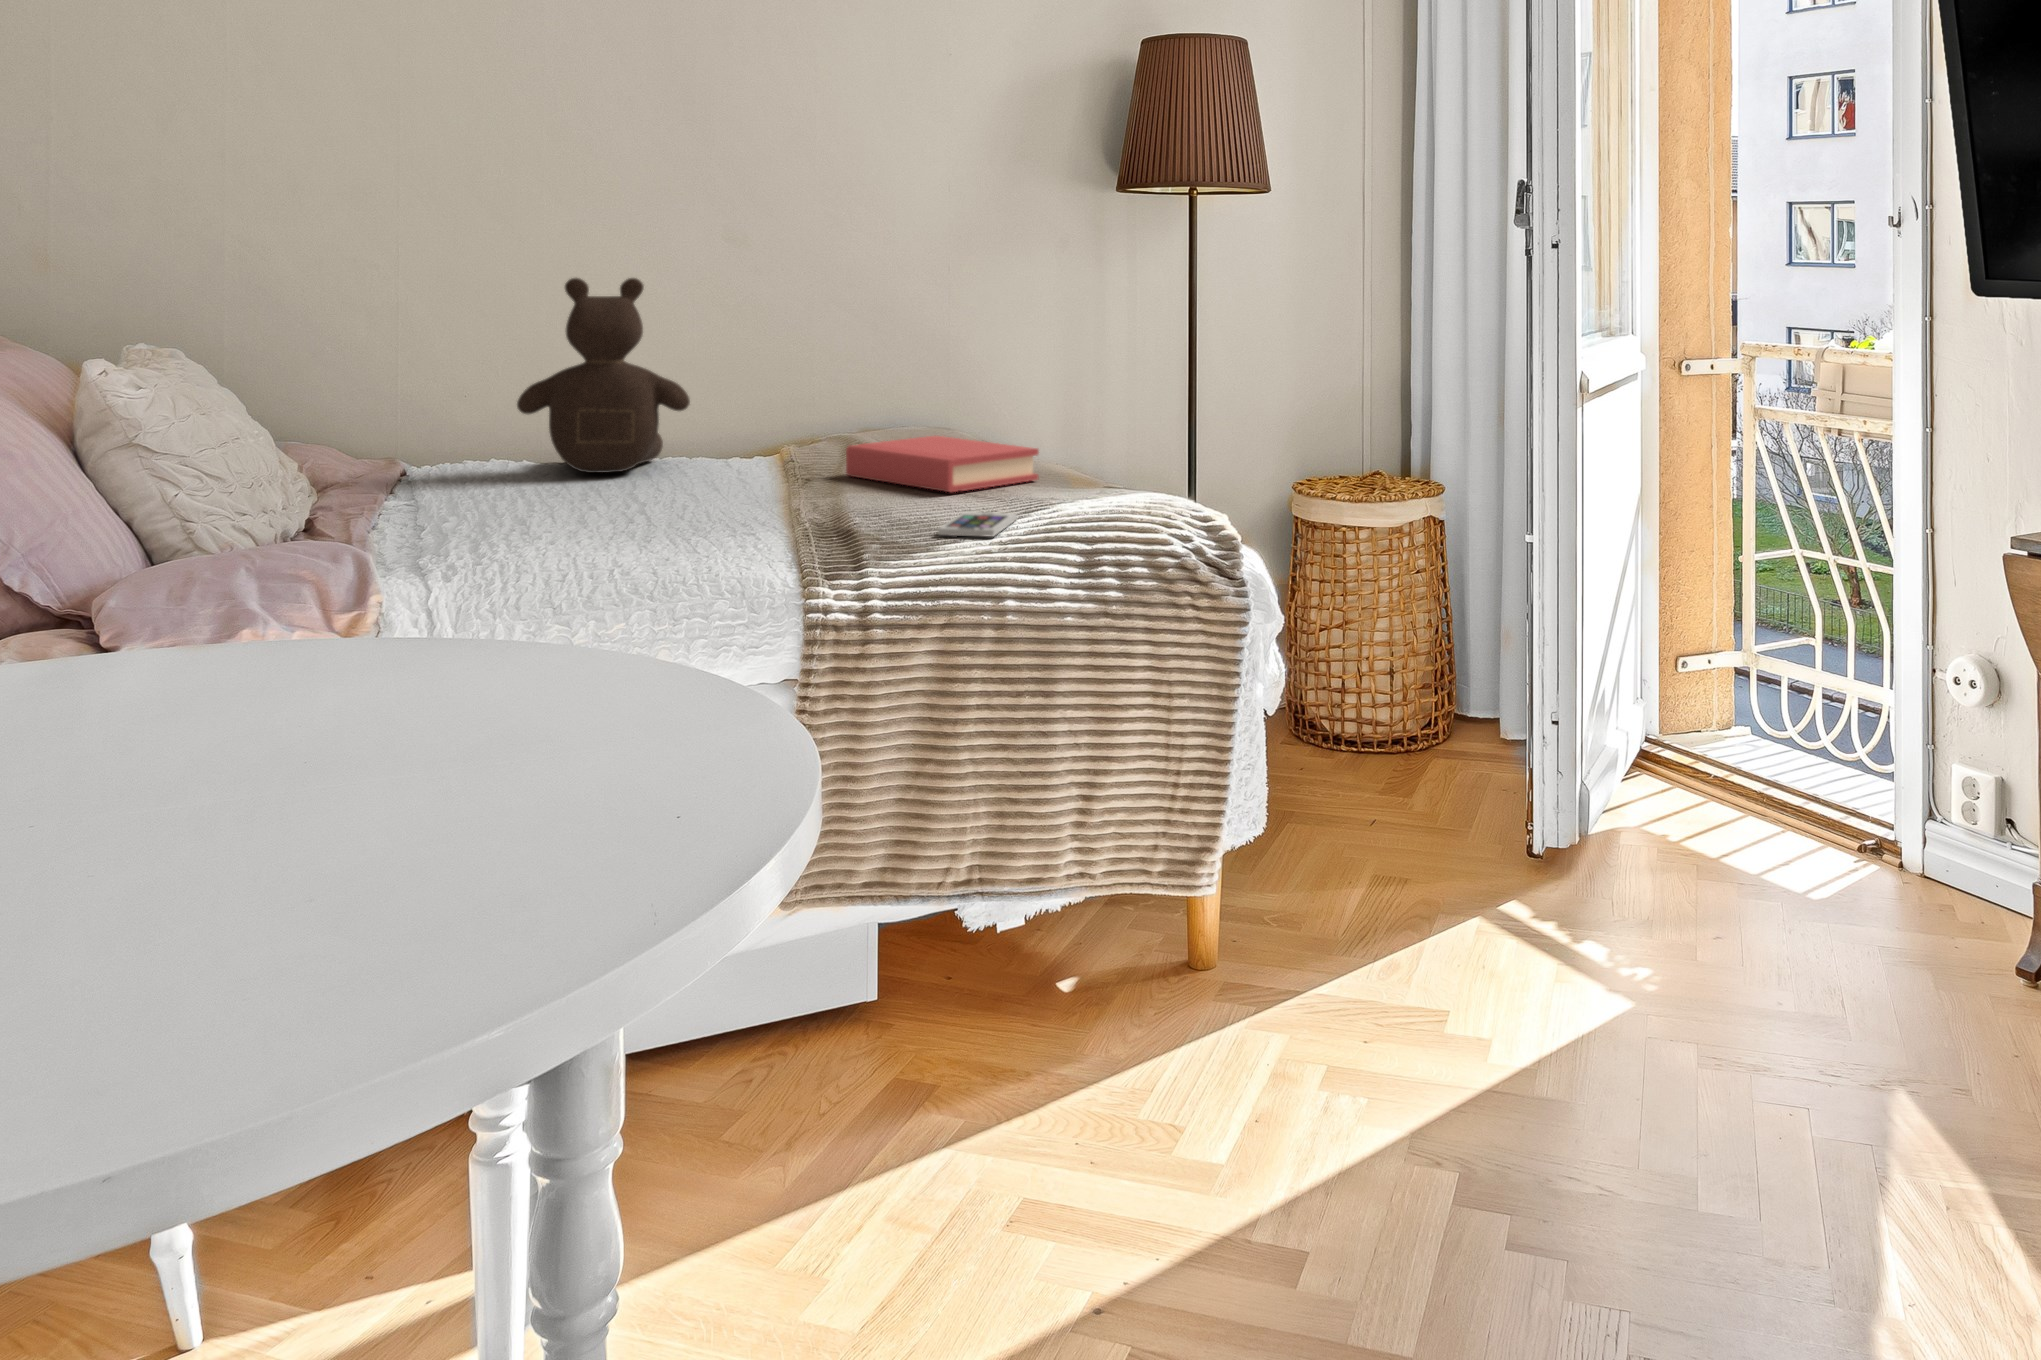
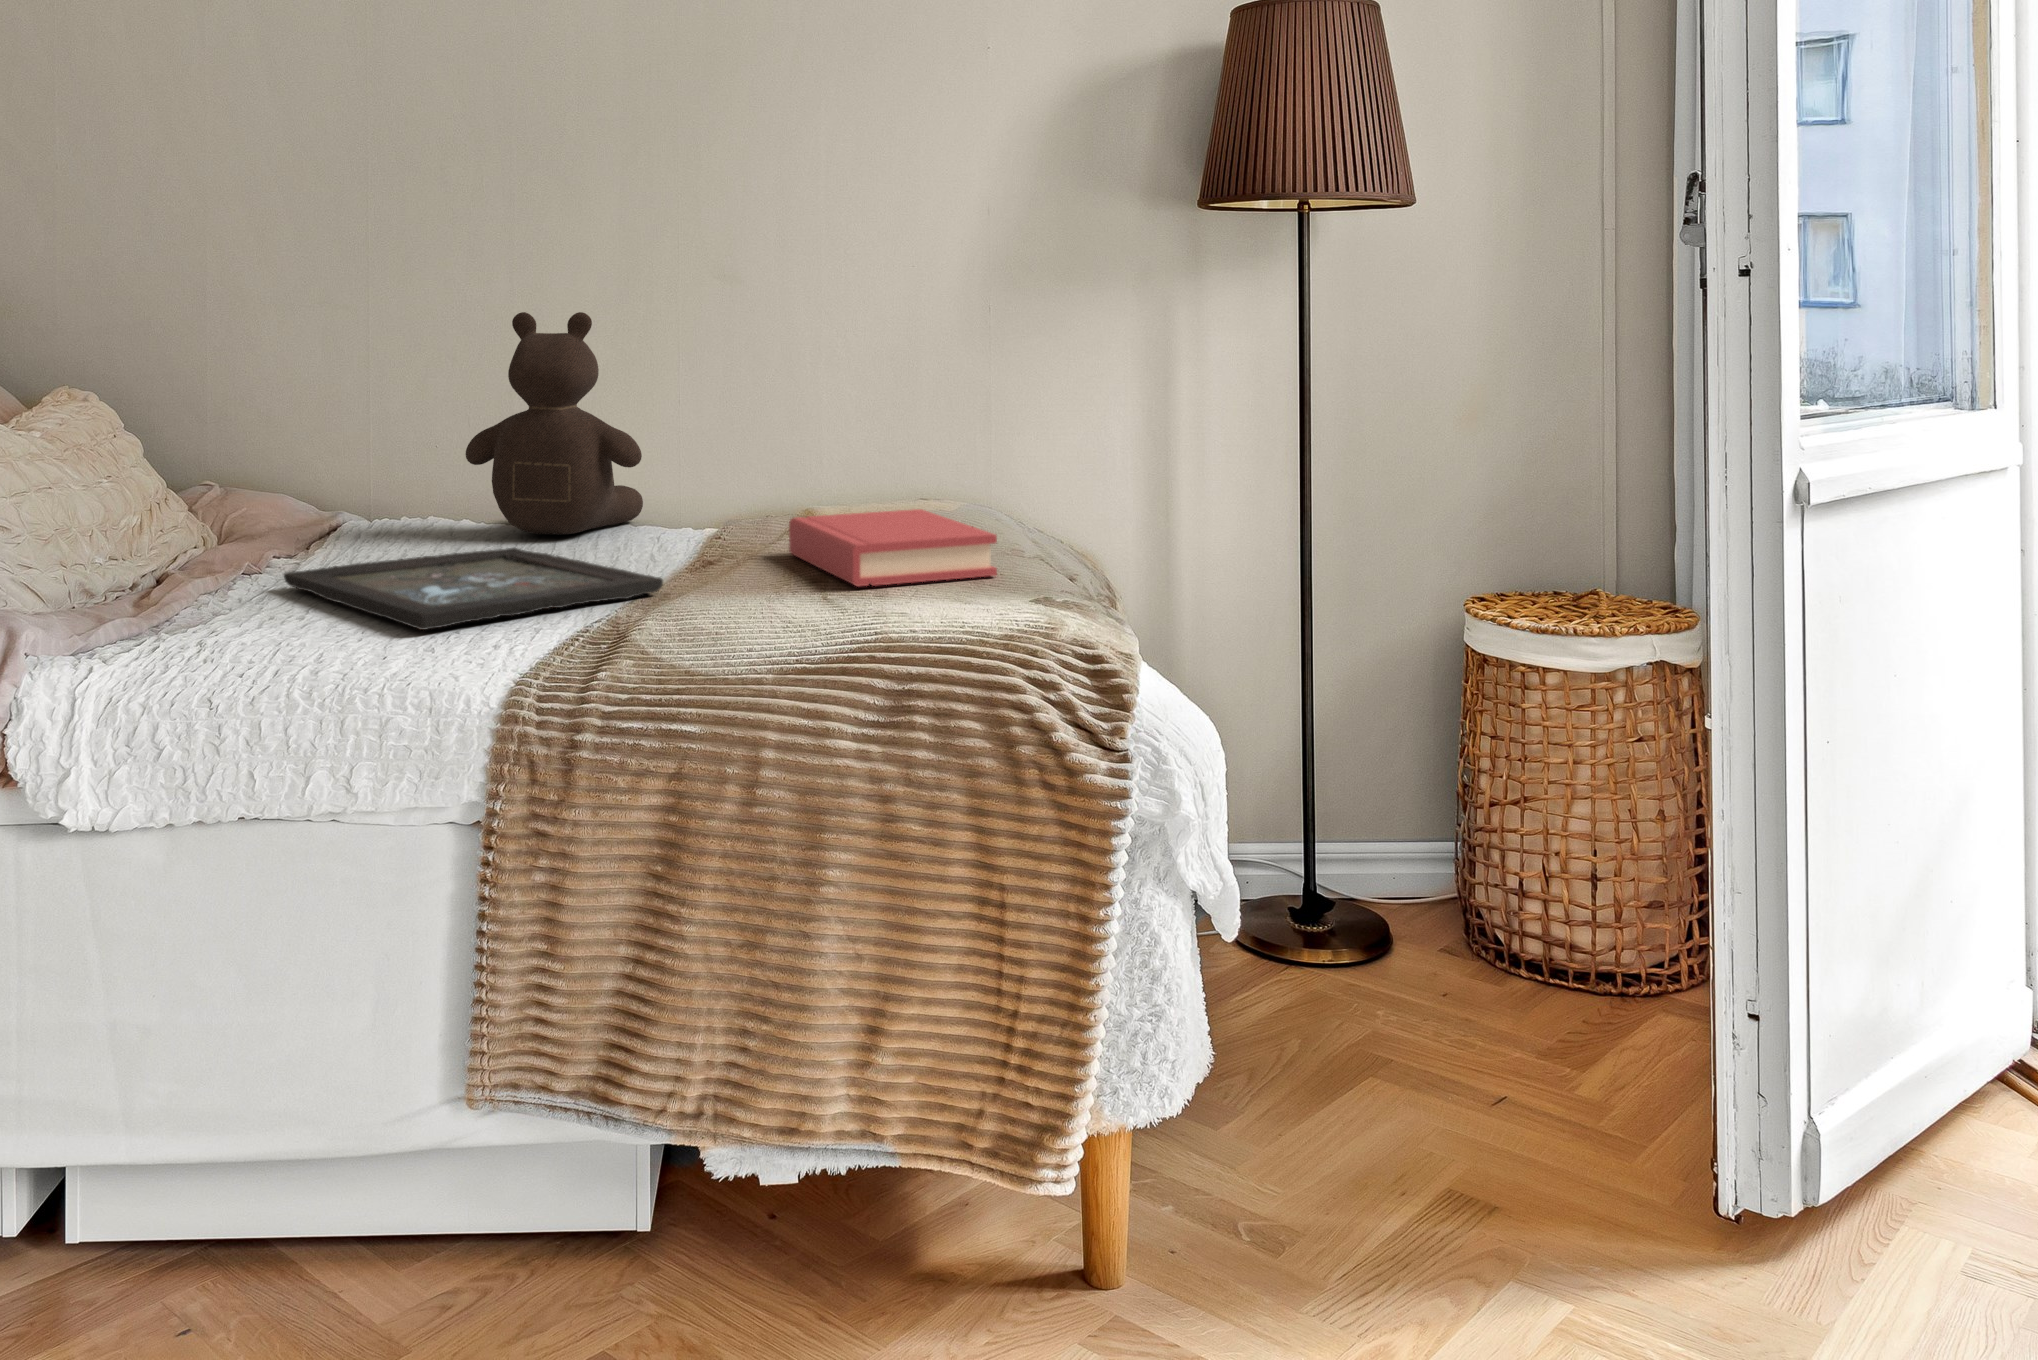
tray: none [447,482,802,541] -> present [284,548,663,630]
smartphone: present [938,512,1017,537] -> none [731,616,869,656]

